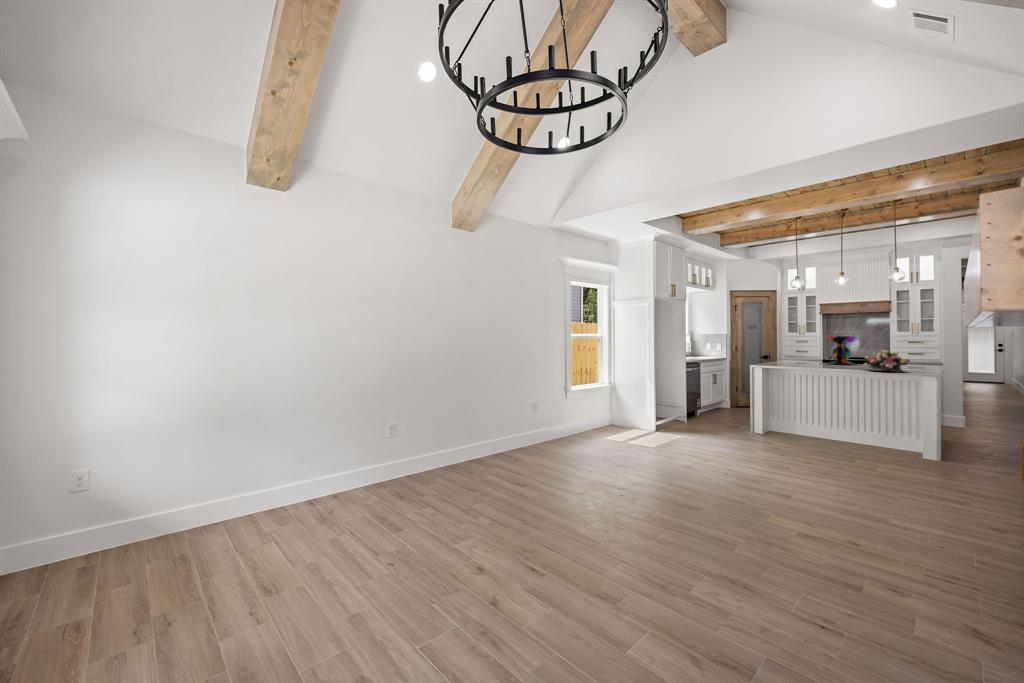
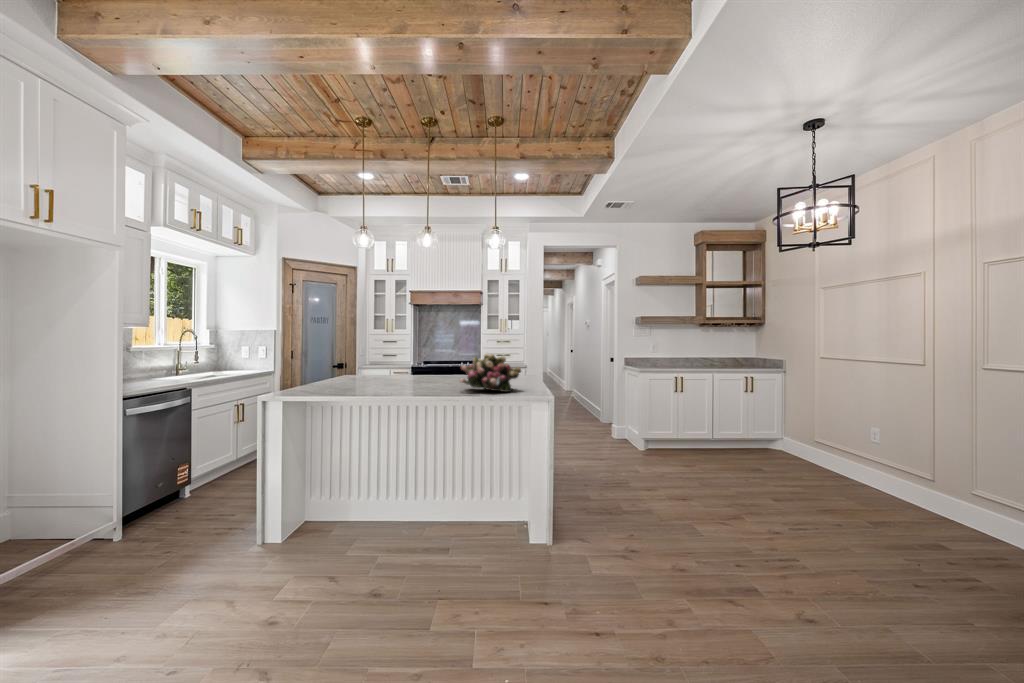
decorative bowl: present [827,336,857,365] -> none [408,331,453,379]

